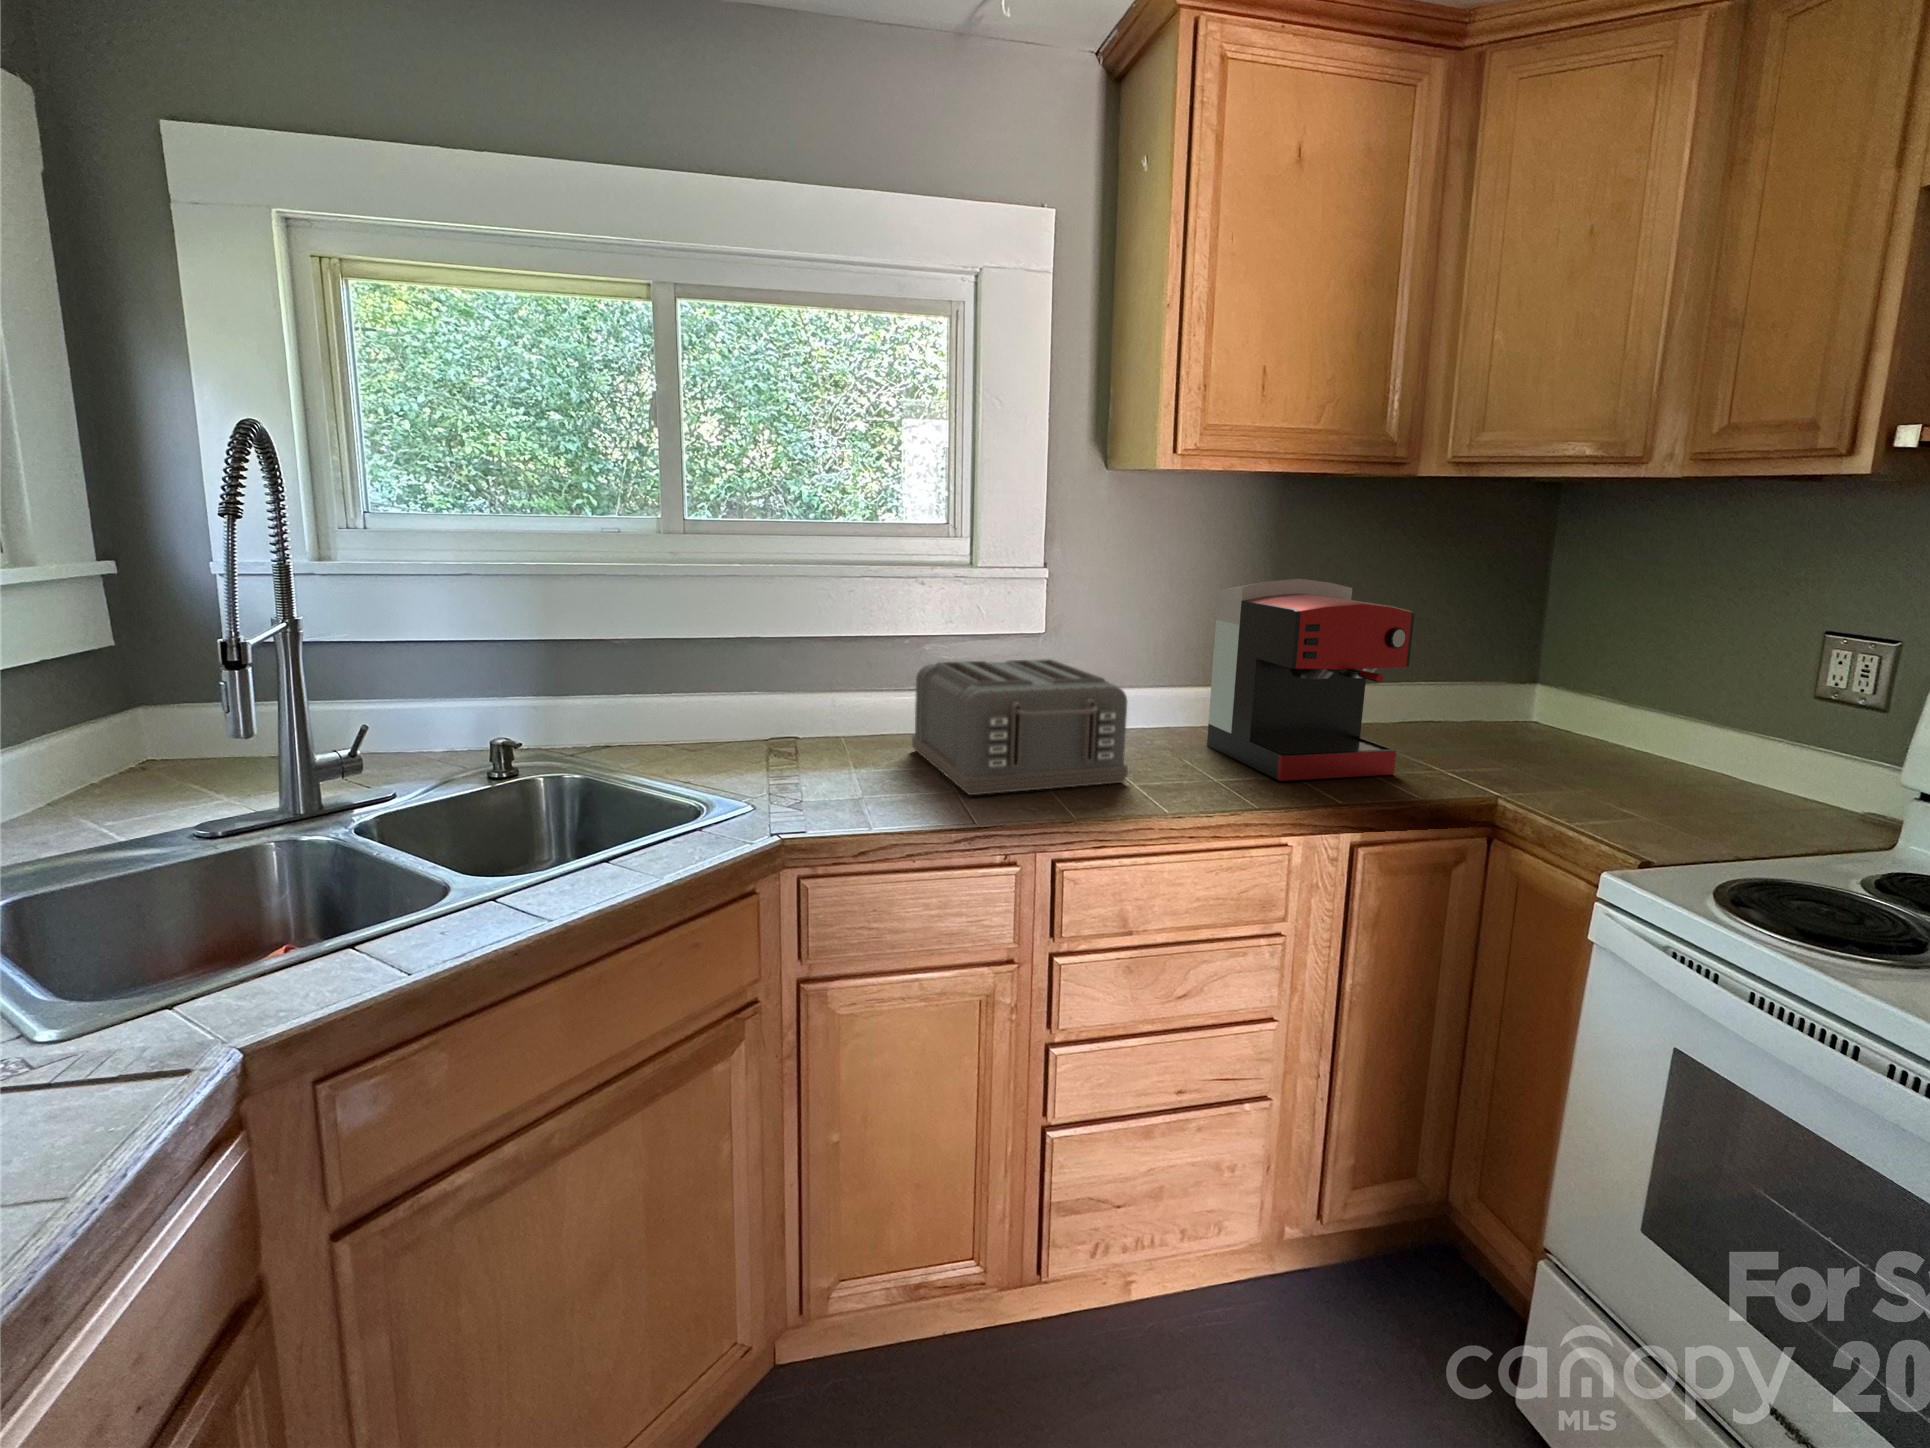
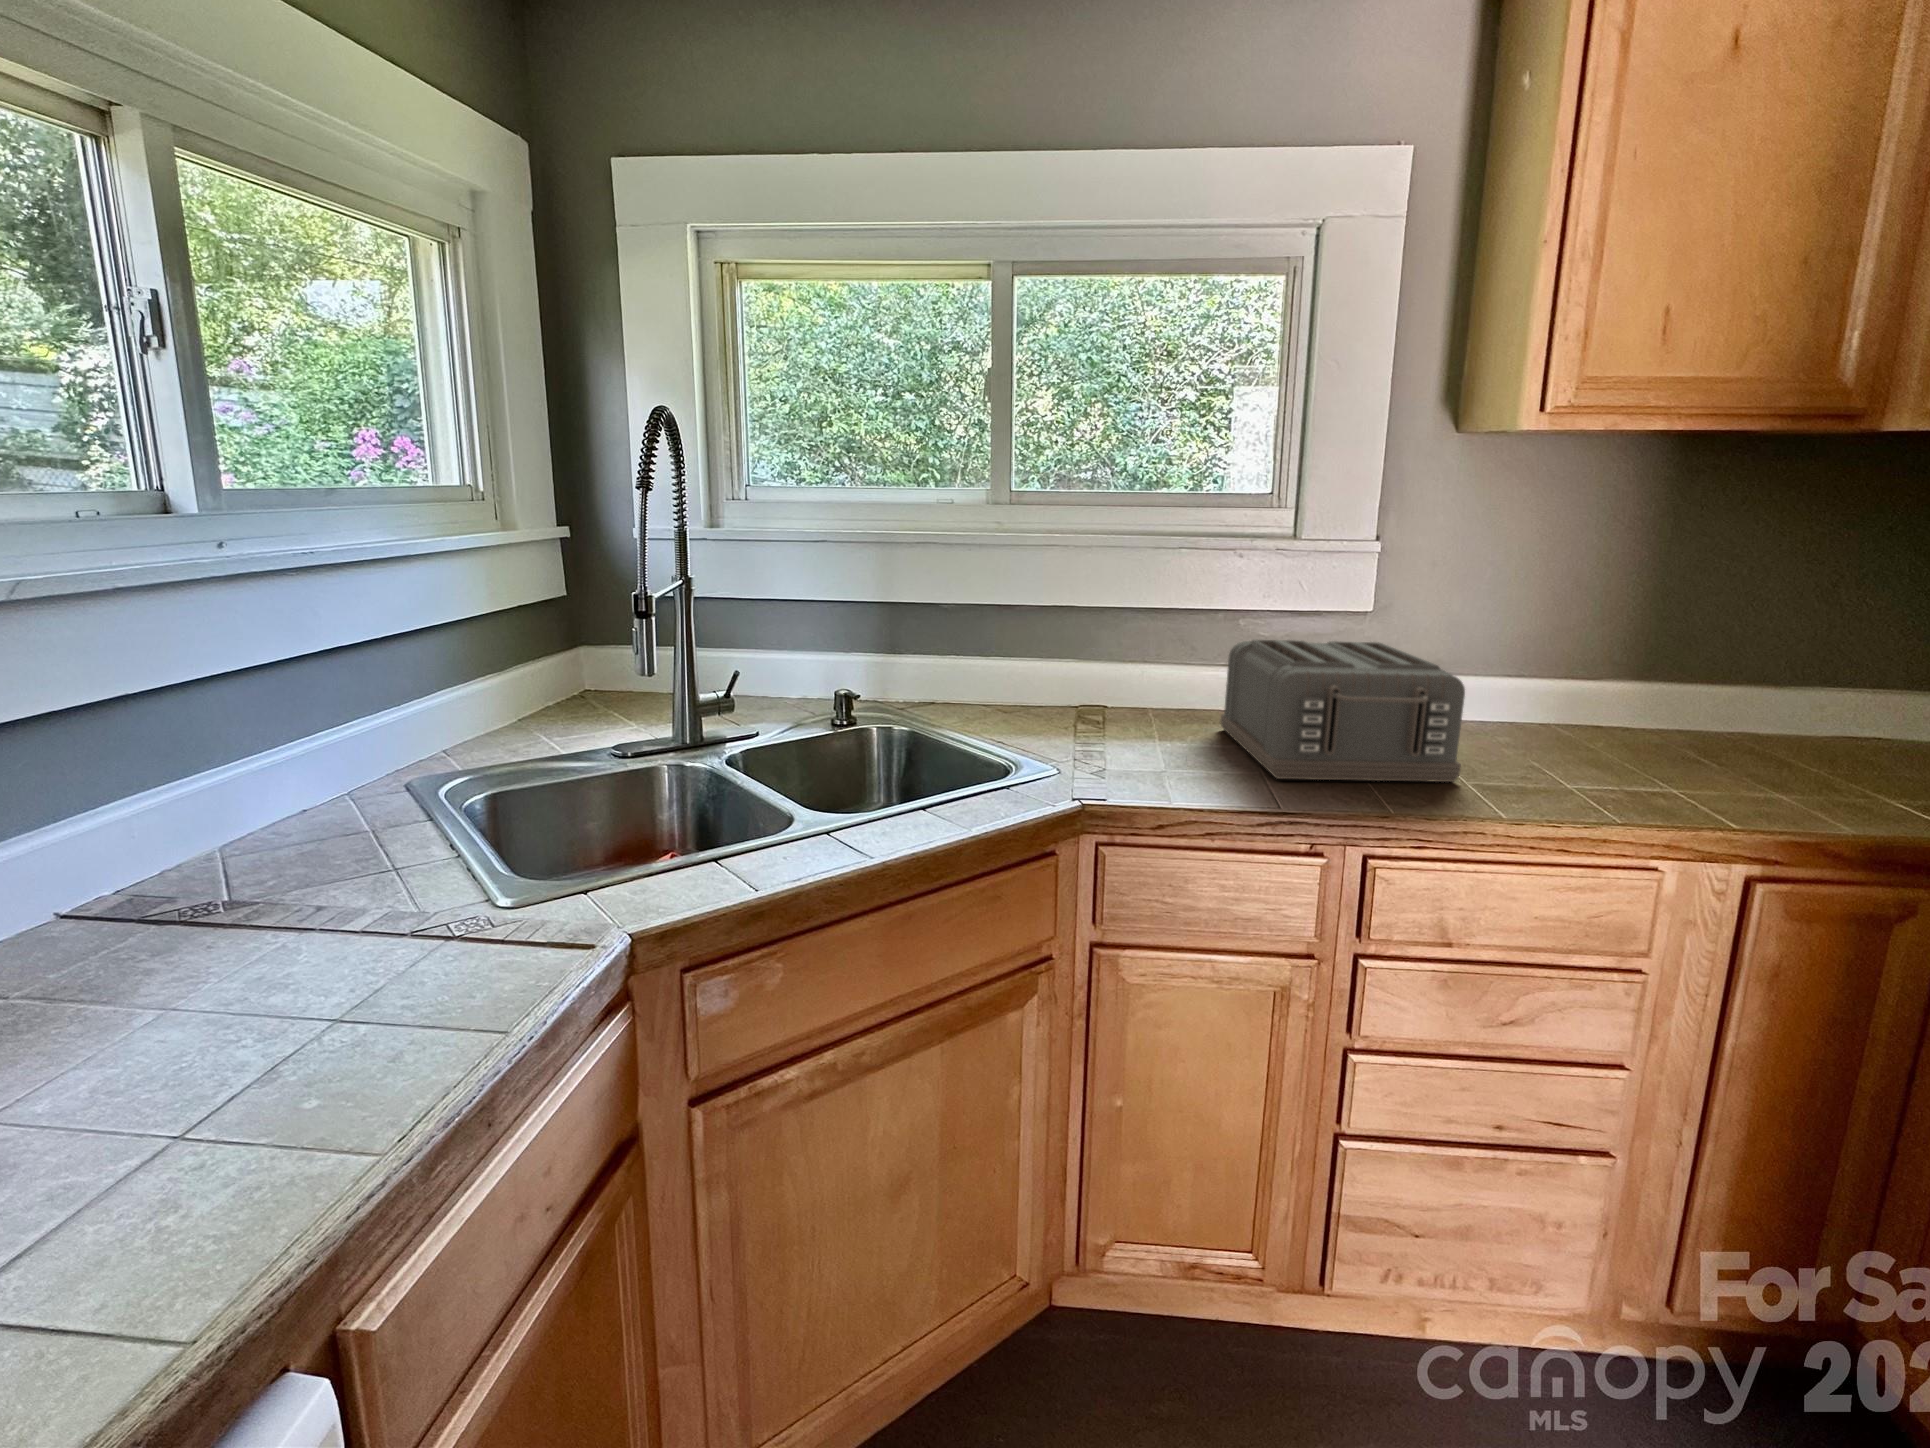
coffee maker: present [1207,579,1414,781] -> none [1566,560,1866,805]

